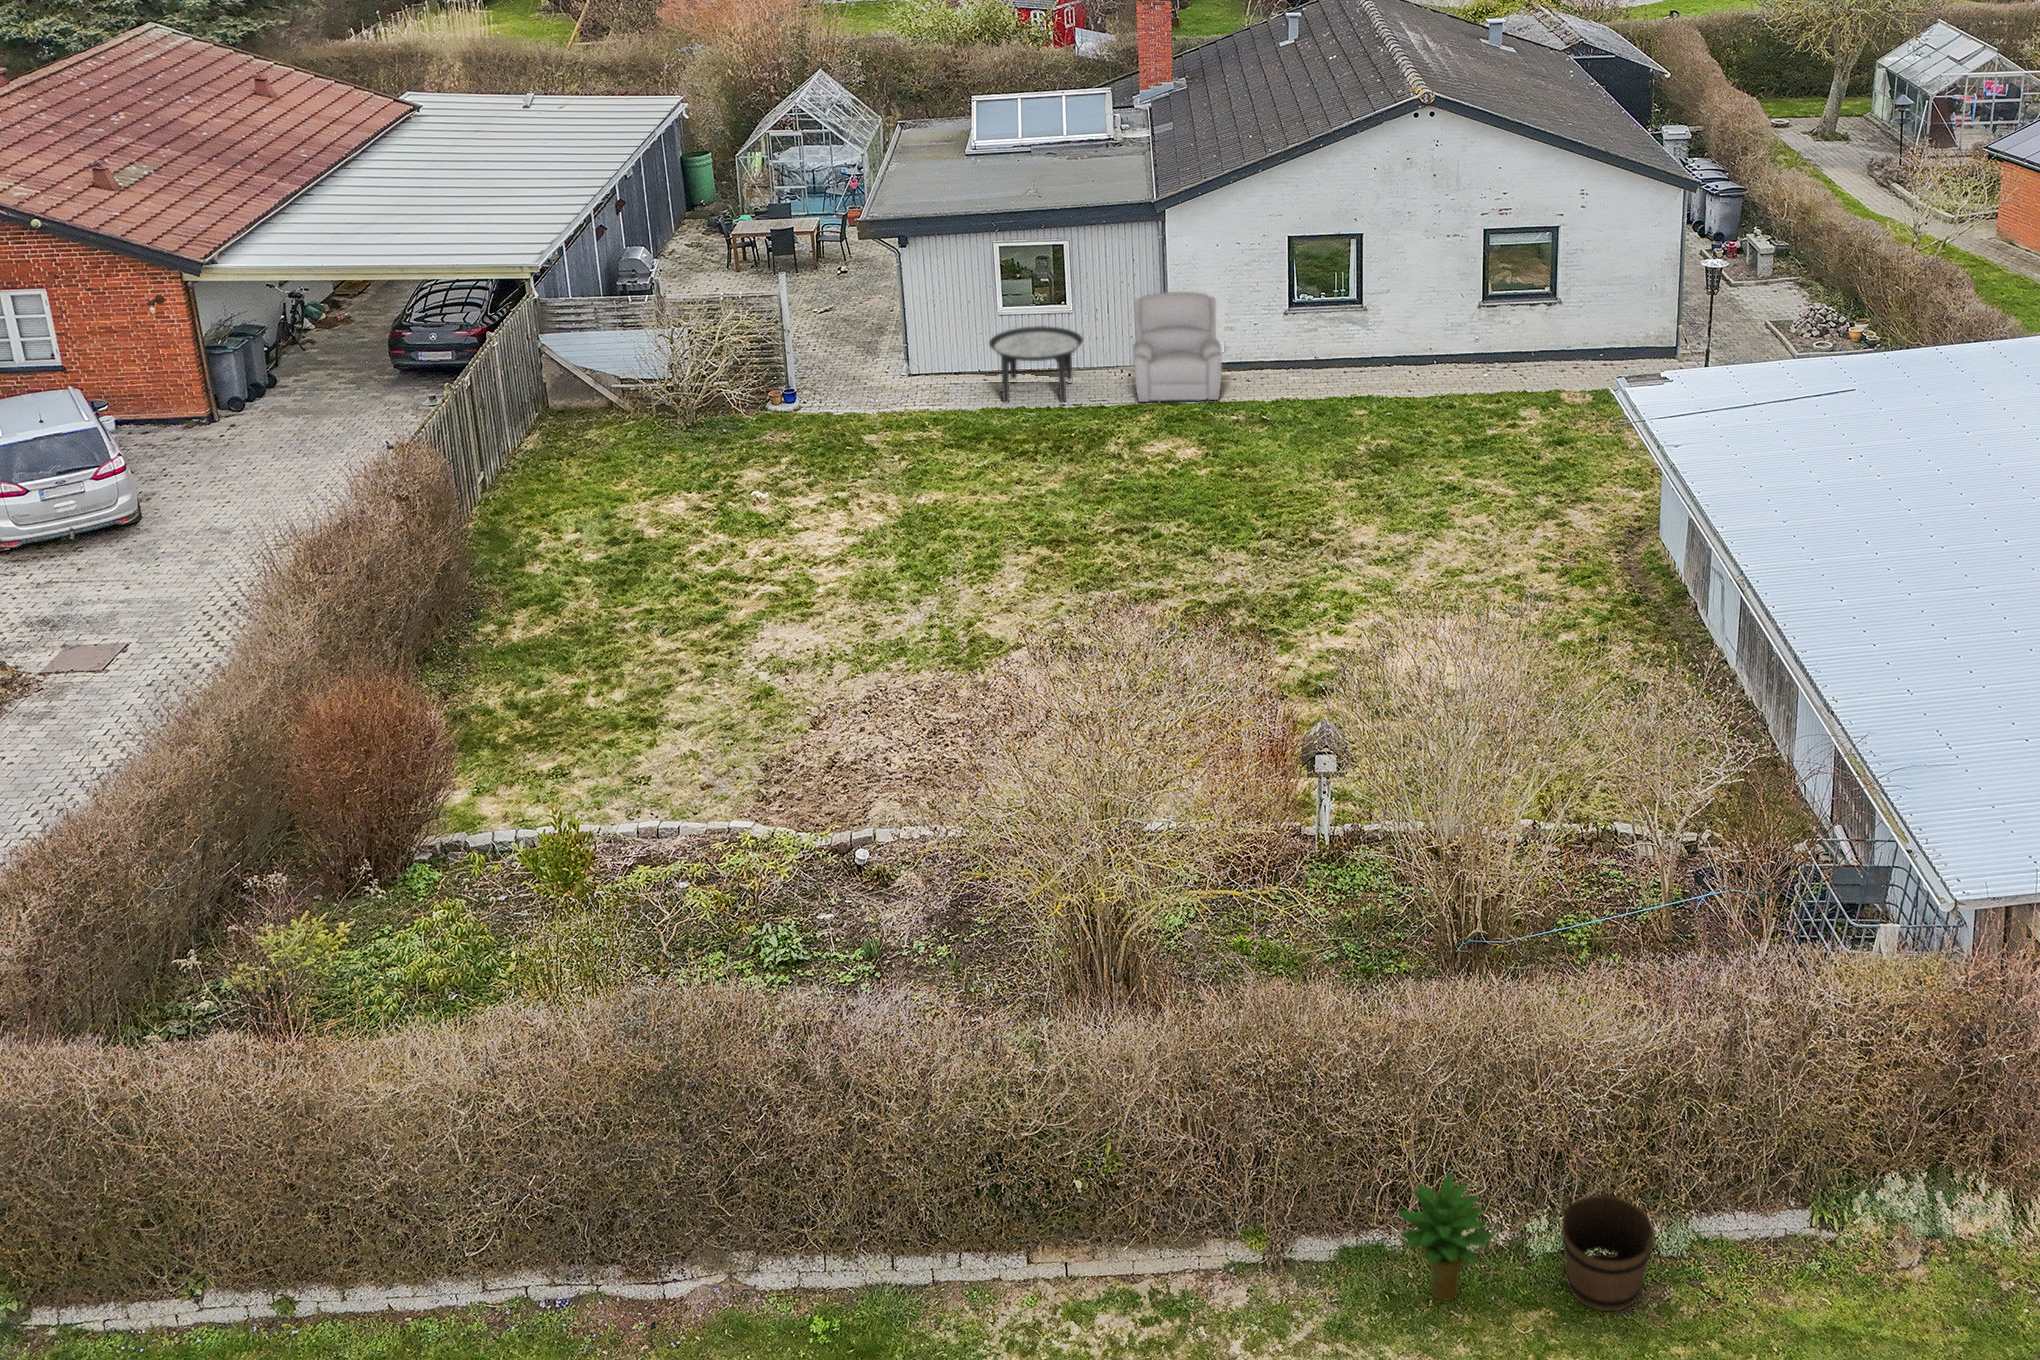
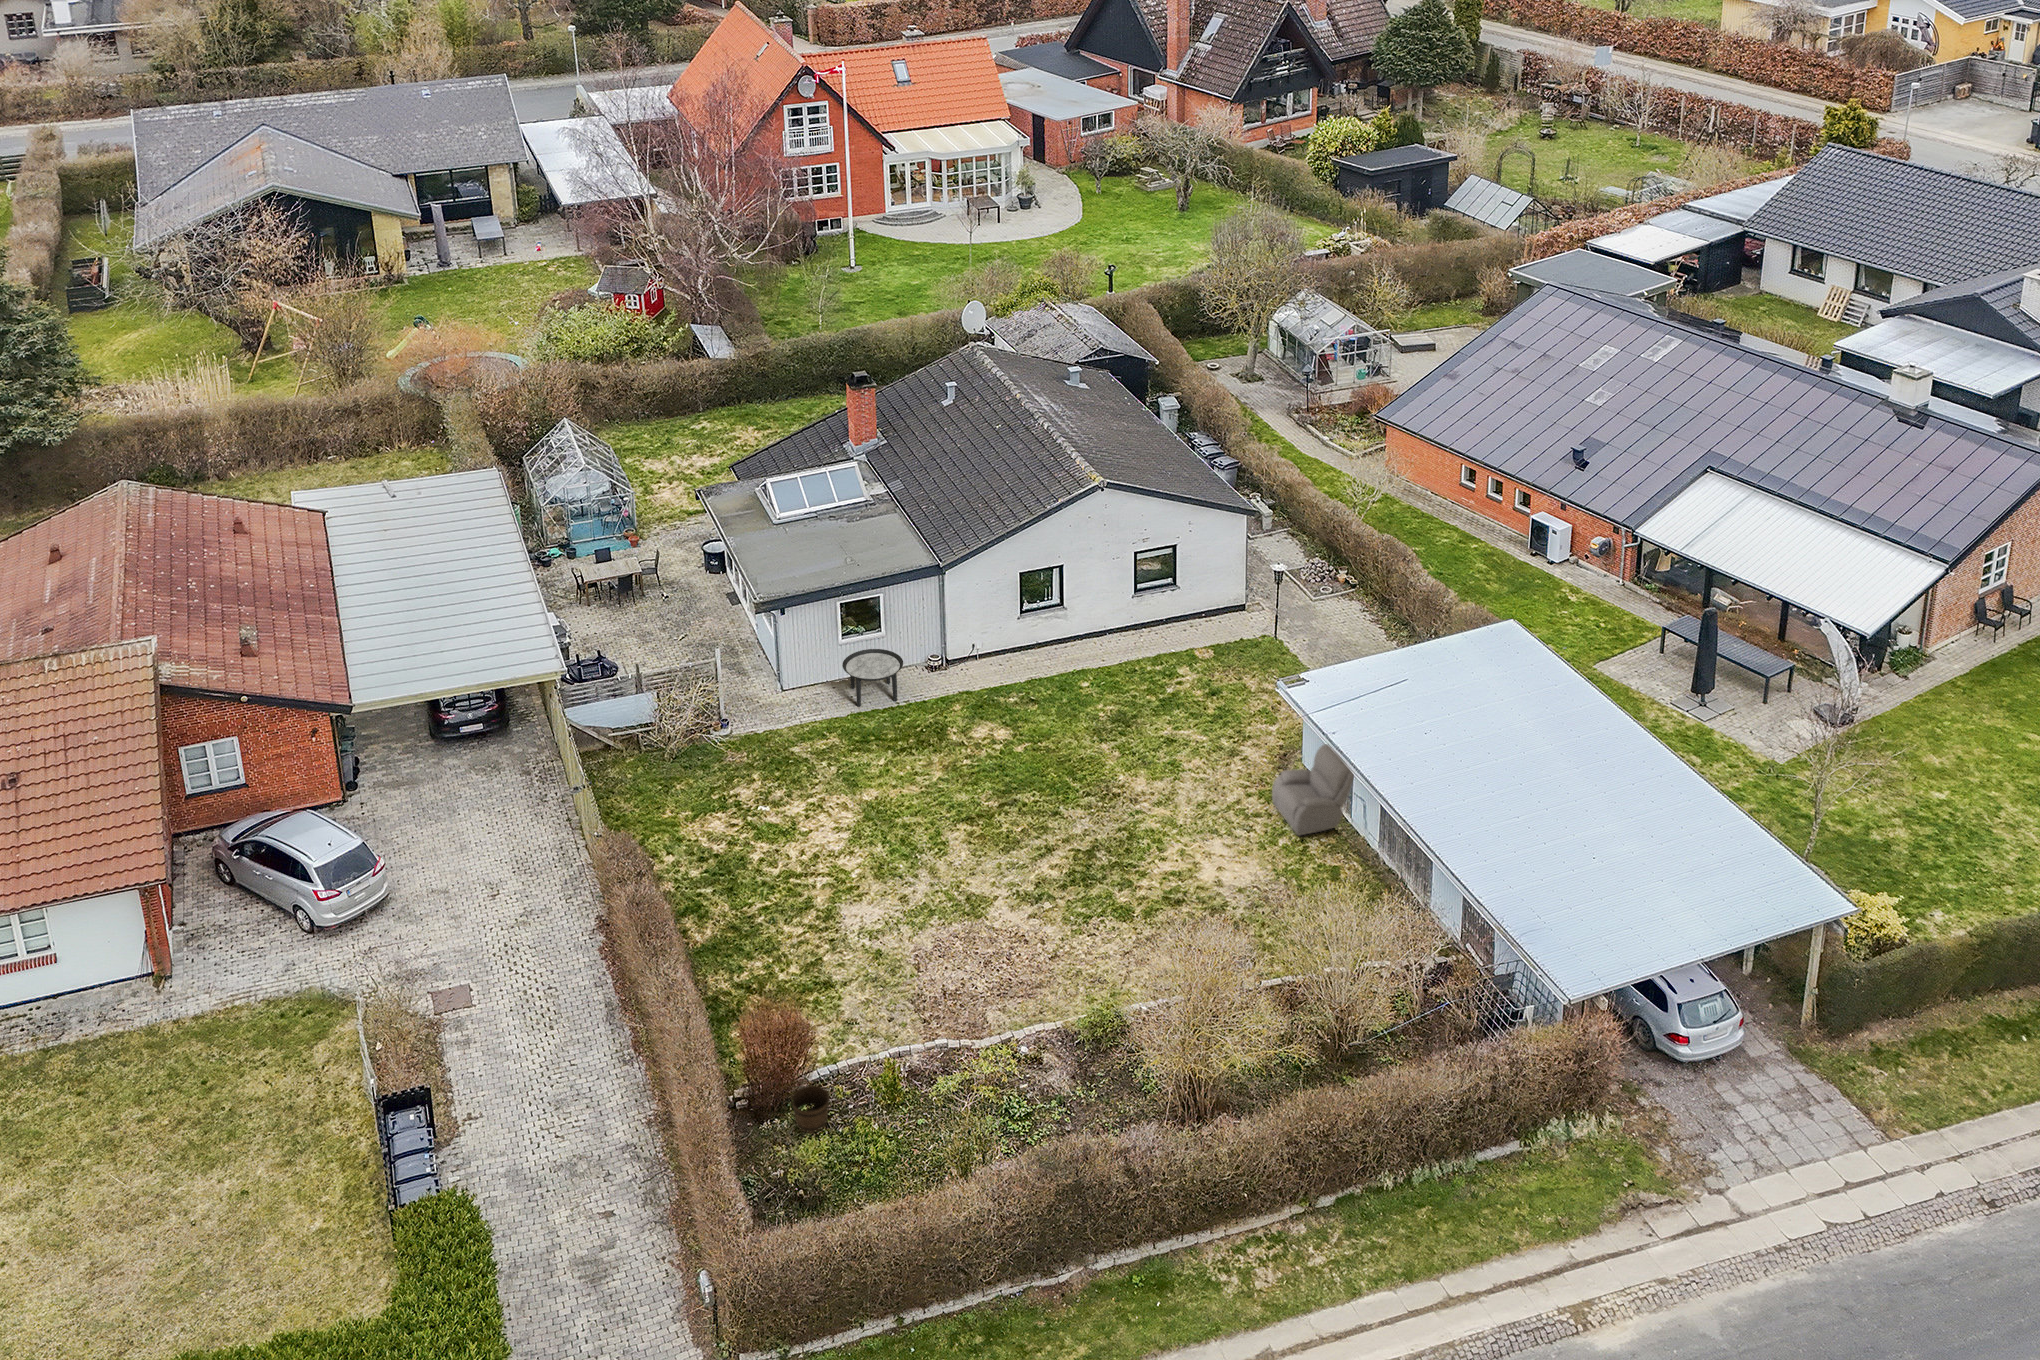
chair: present [1133,292,1222,402] -> present [1272,744,1354,836]
potted plant: present [1399,1174,1494,1301] -> none [1365,1156,1407,1211]
bucket: present [1561,1196,1655,1311] -> present [791,1085,830,1133]

